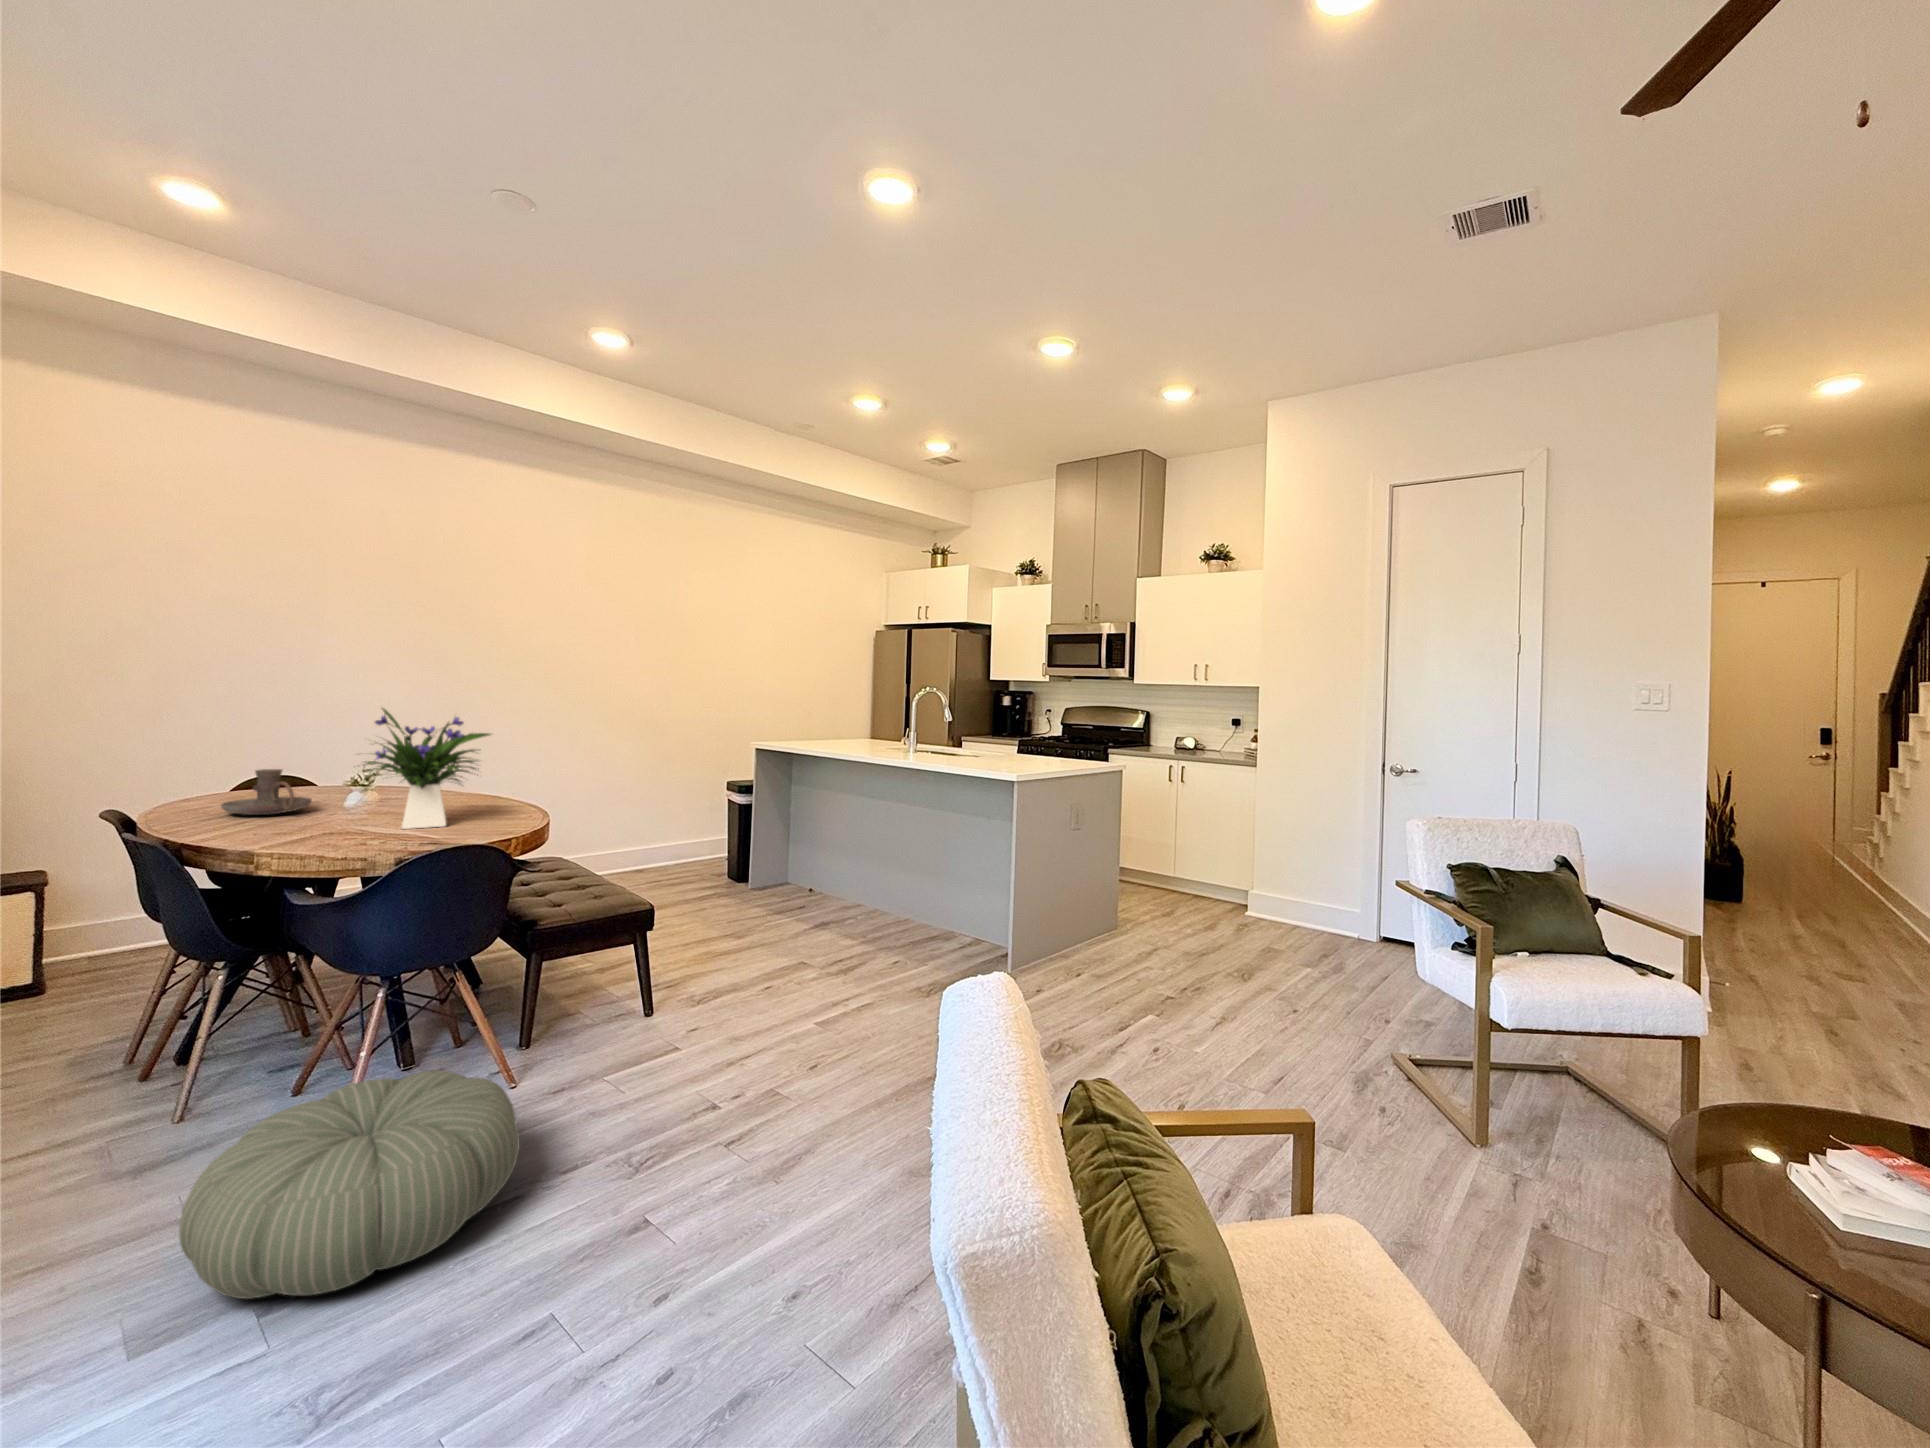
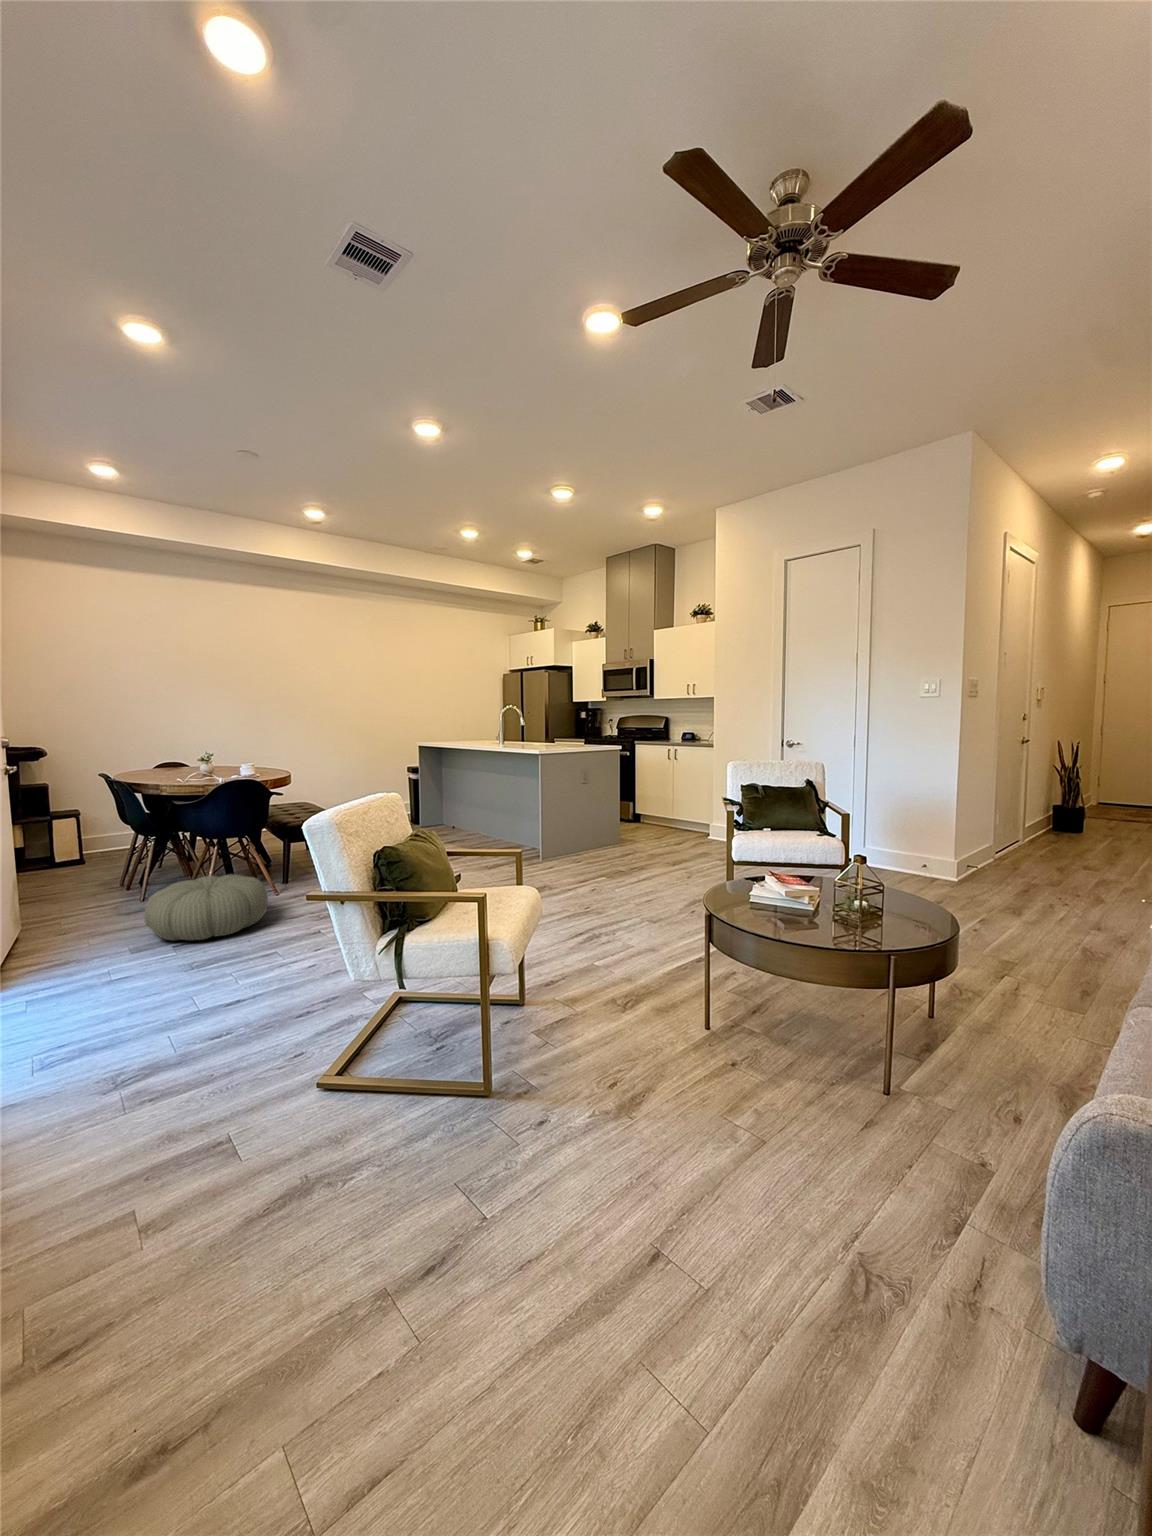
flower arrangement: present [365,708,490,829] -> none [197,721,258,778]
candle holder: present [221,769,312,815] -> none [146,754,184,774]

